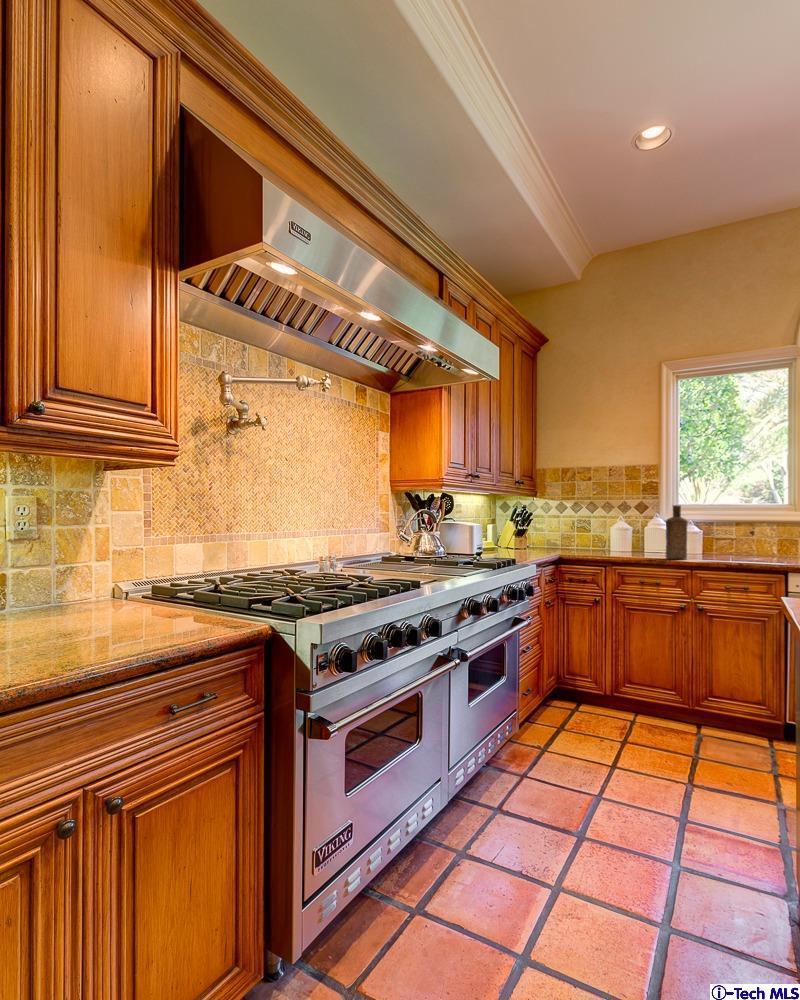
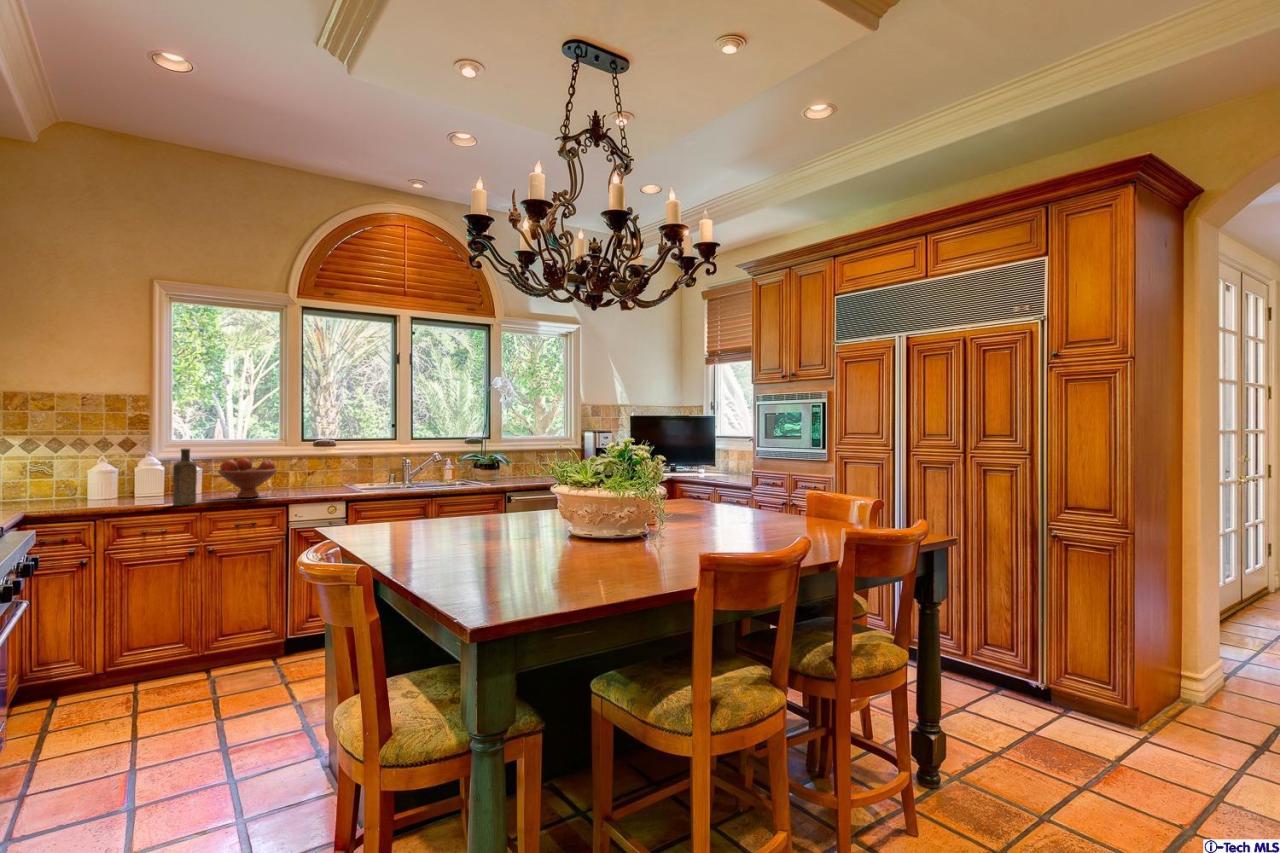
fruit bowl: none [709,519,774,559] -> present [218,458,277,498]

